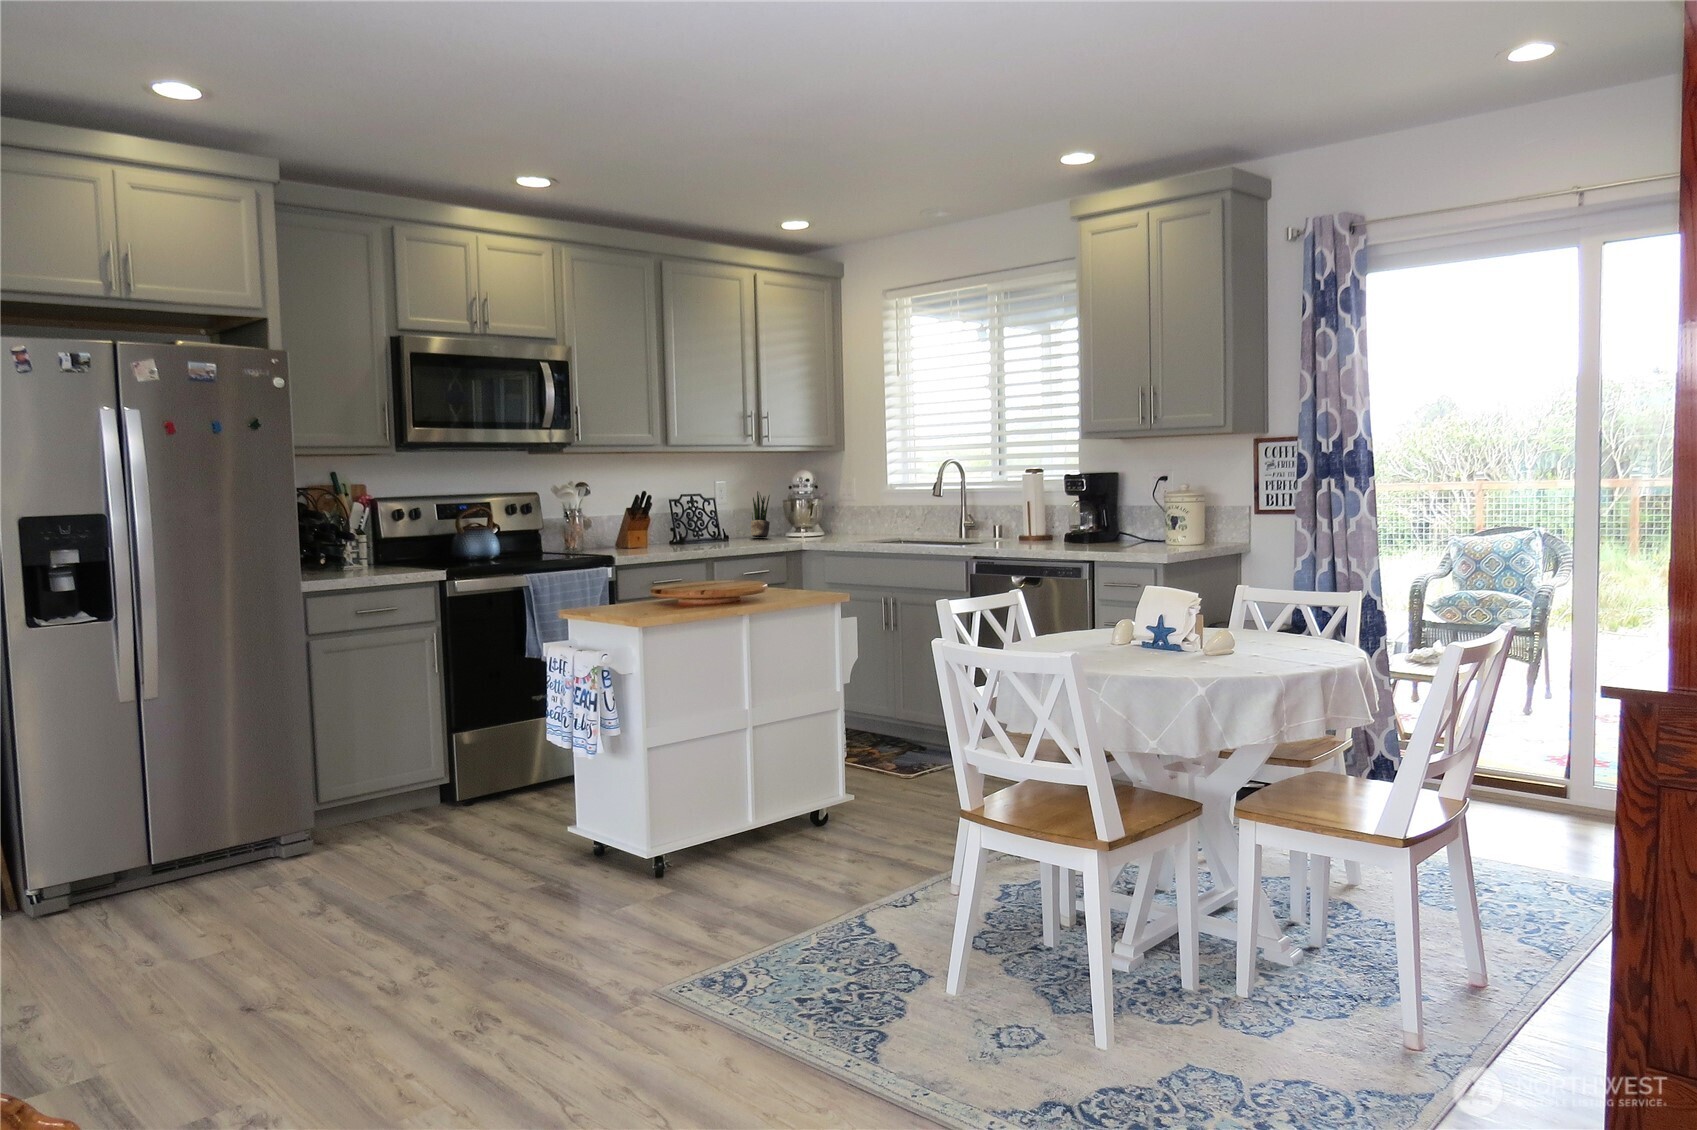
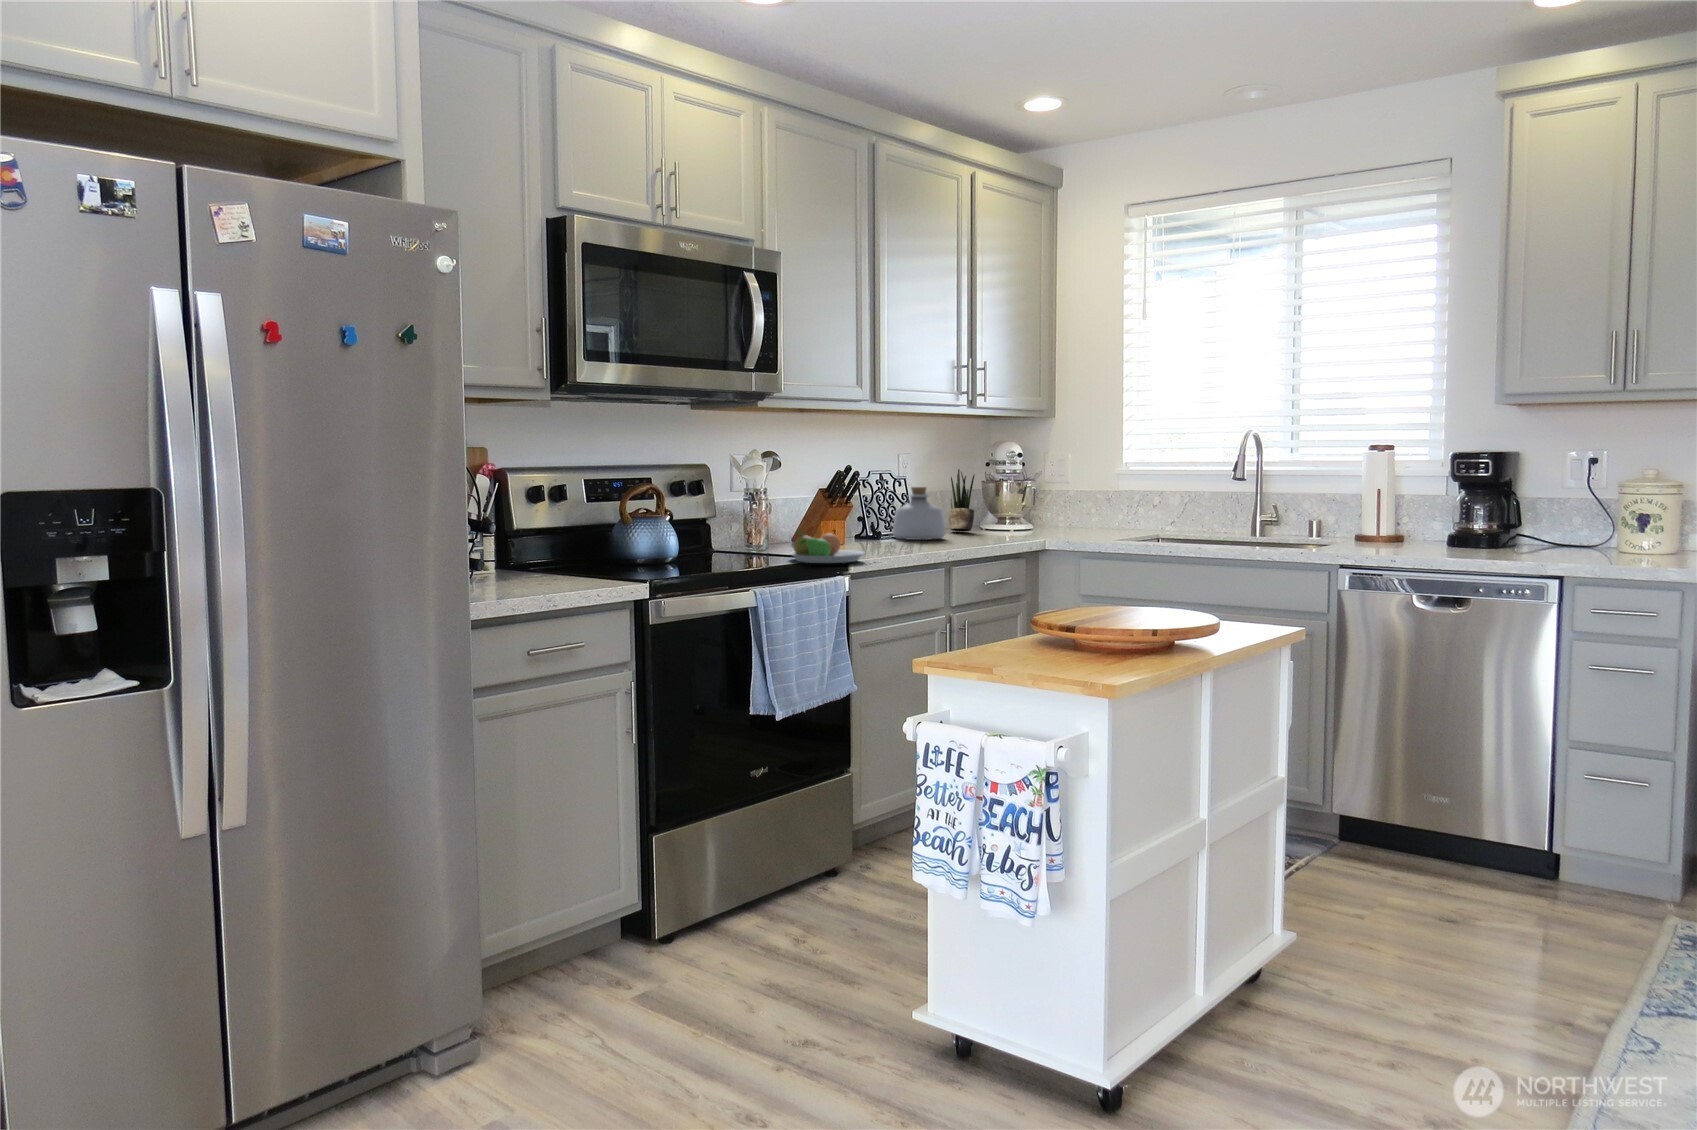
bottle: none [695,505,735,543] -> present [893,487,946,540]
fruit bowl: none [581,537,634,559] -> present [791,531,864,563]

